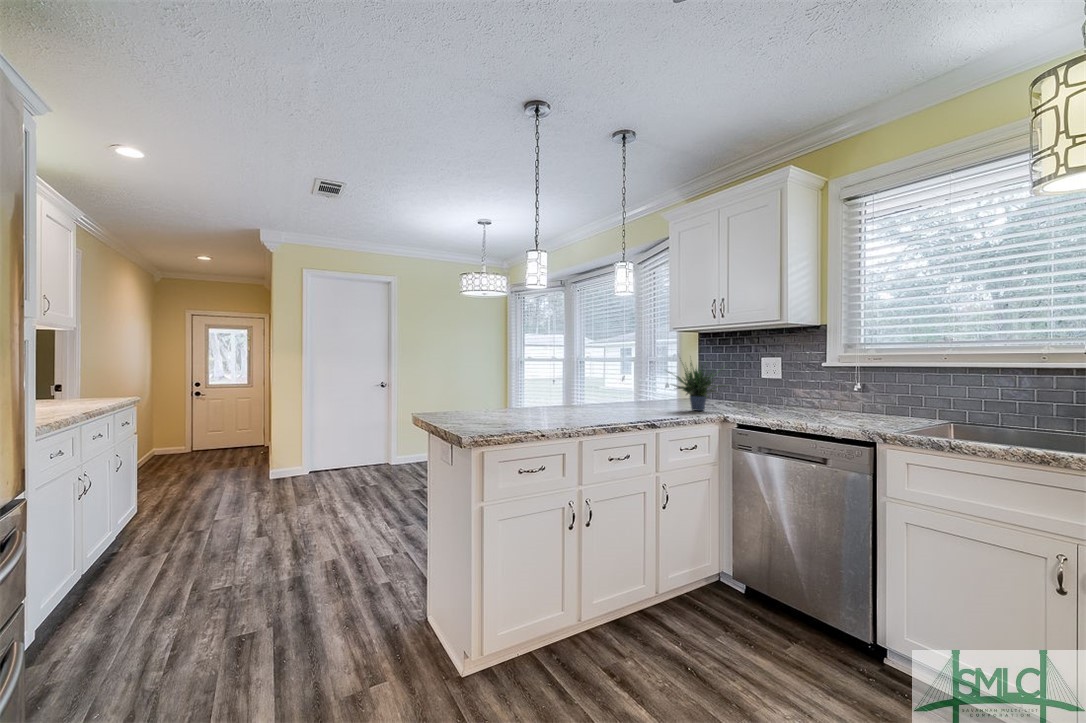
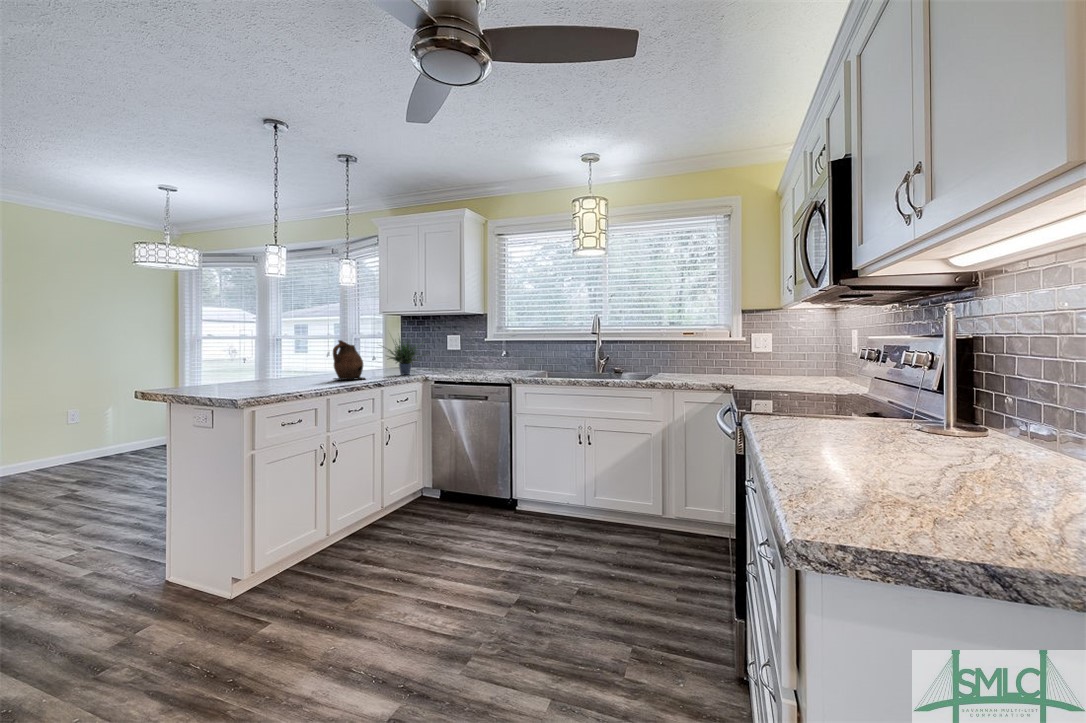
ceramic pitcher: none [603,364,643,416] -> present [333,340,365,380]

